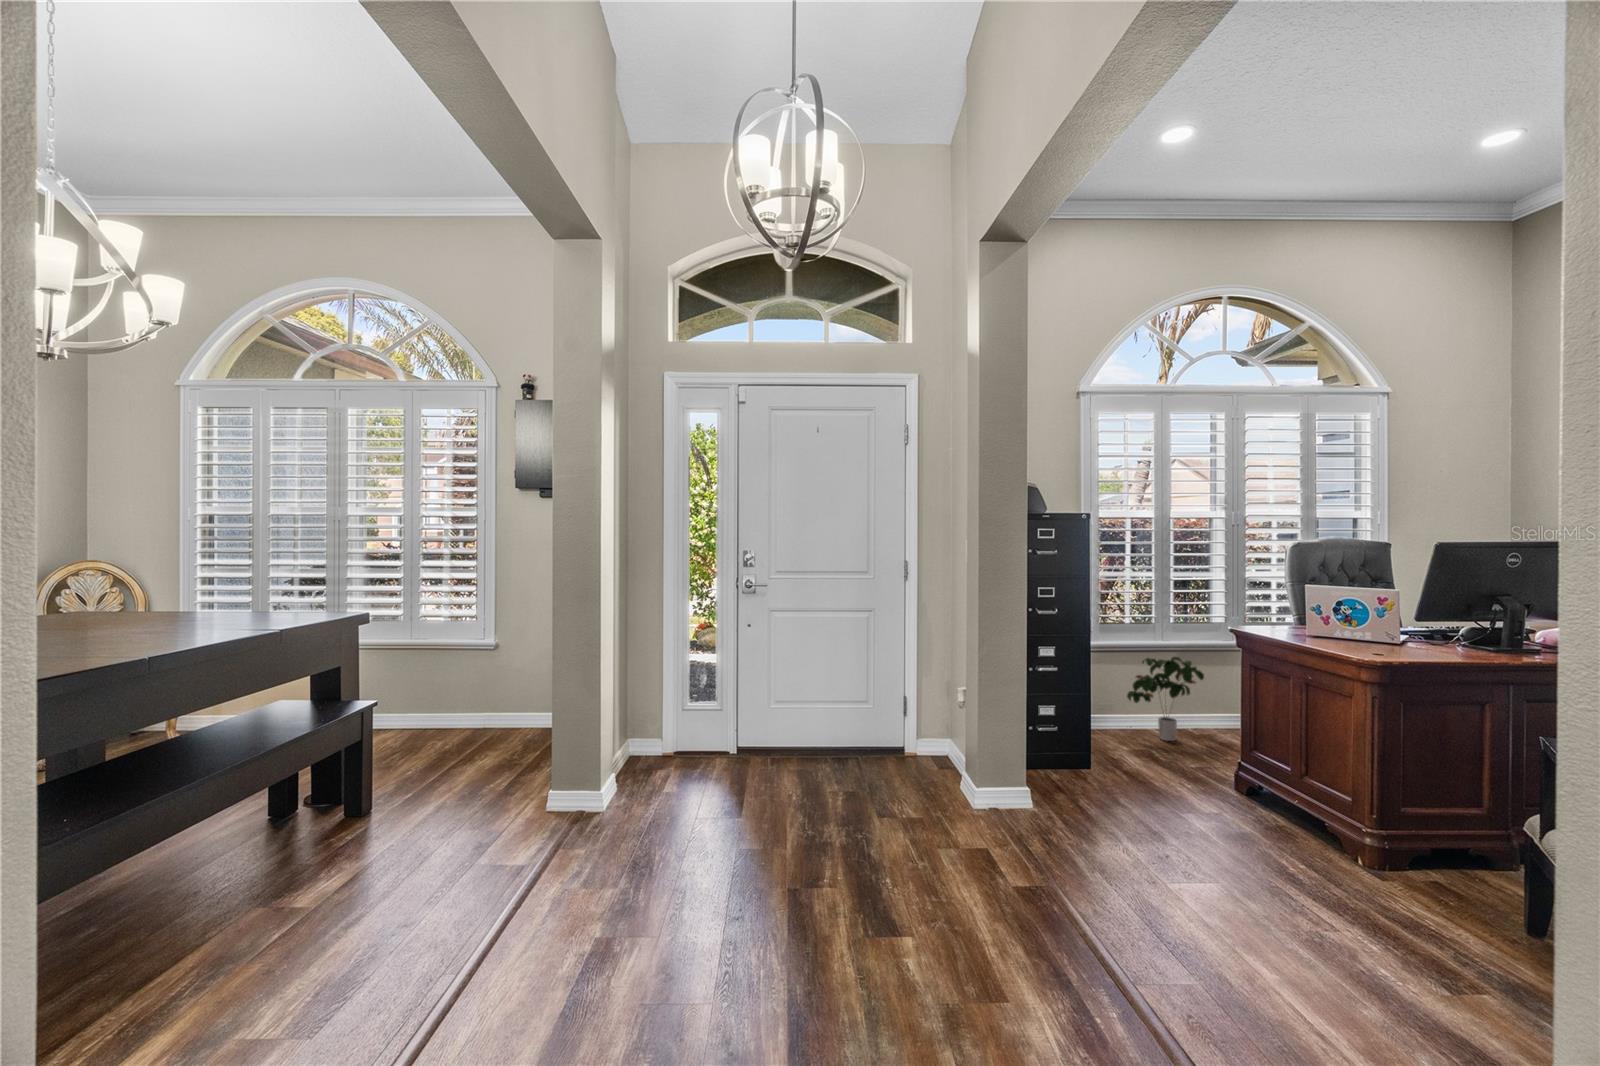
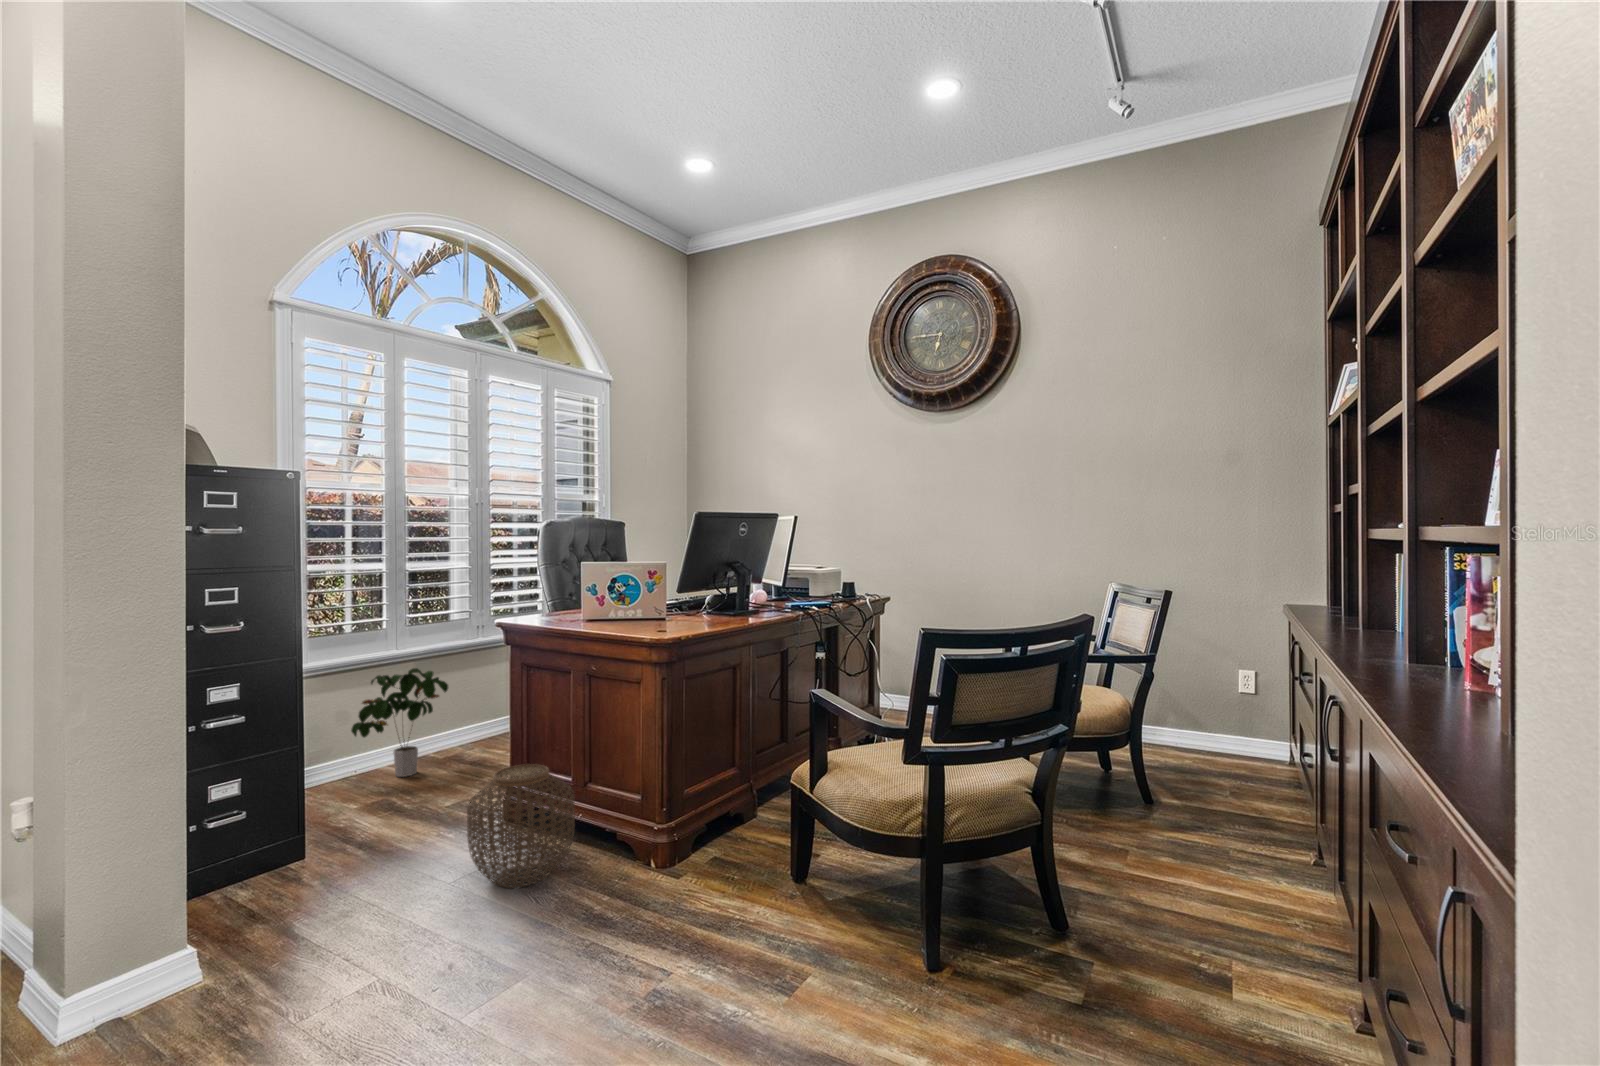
woven basket: none [1194,743,1285,838] -> present [467,764,575,888]

